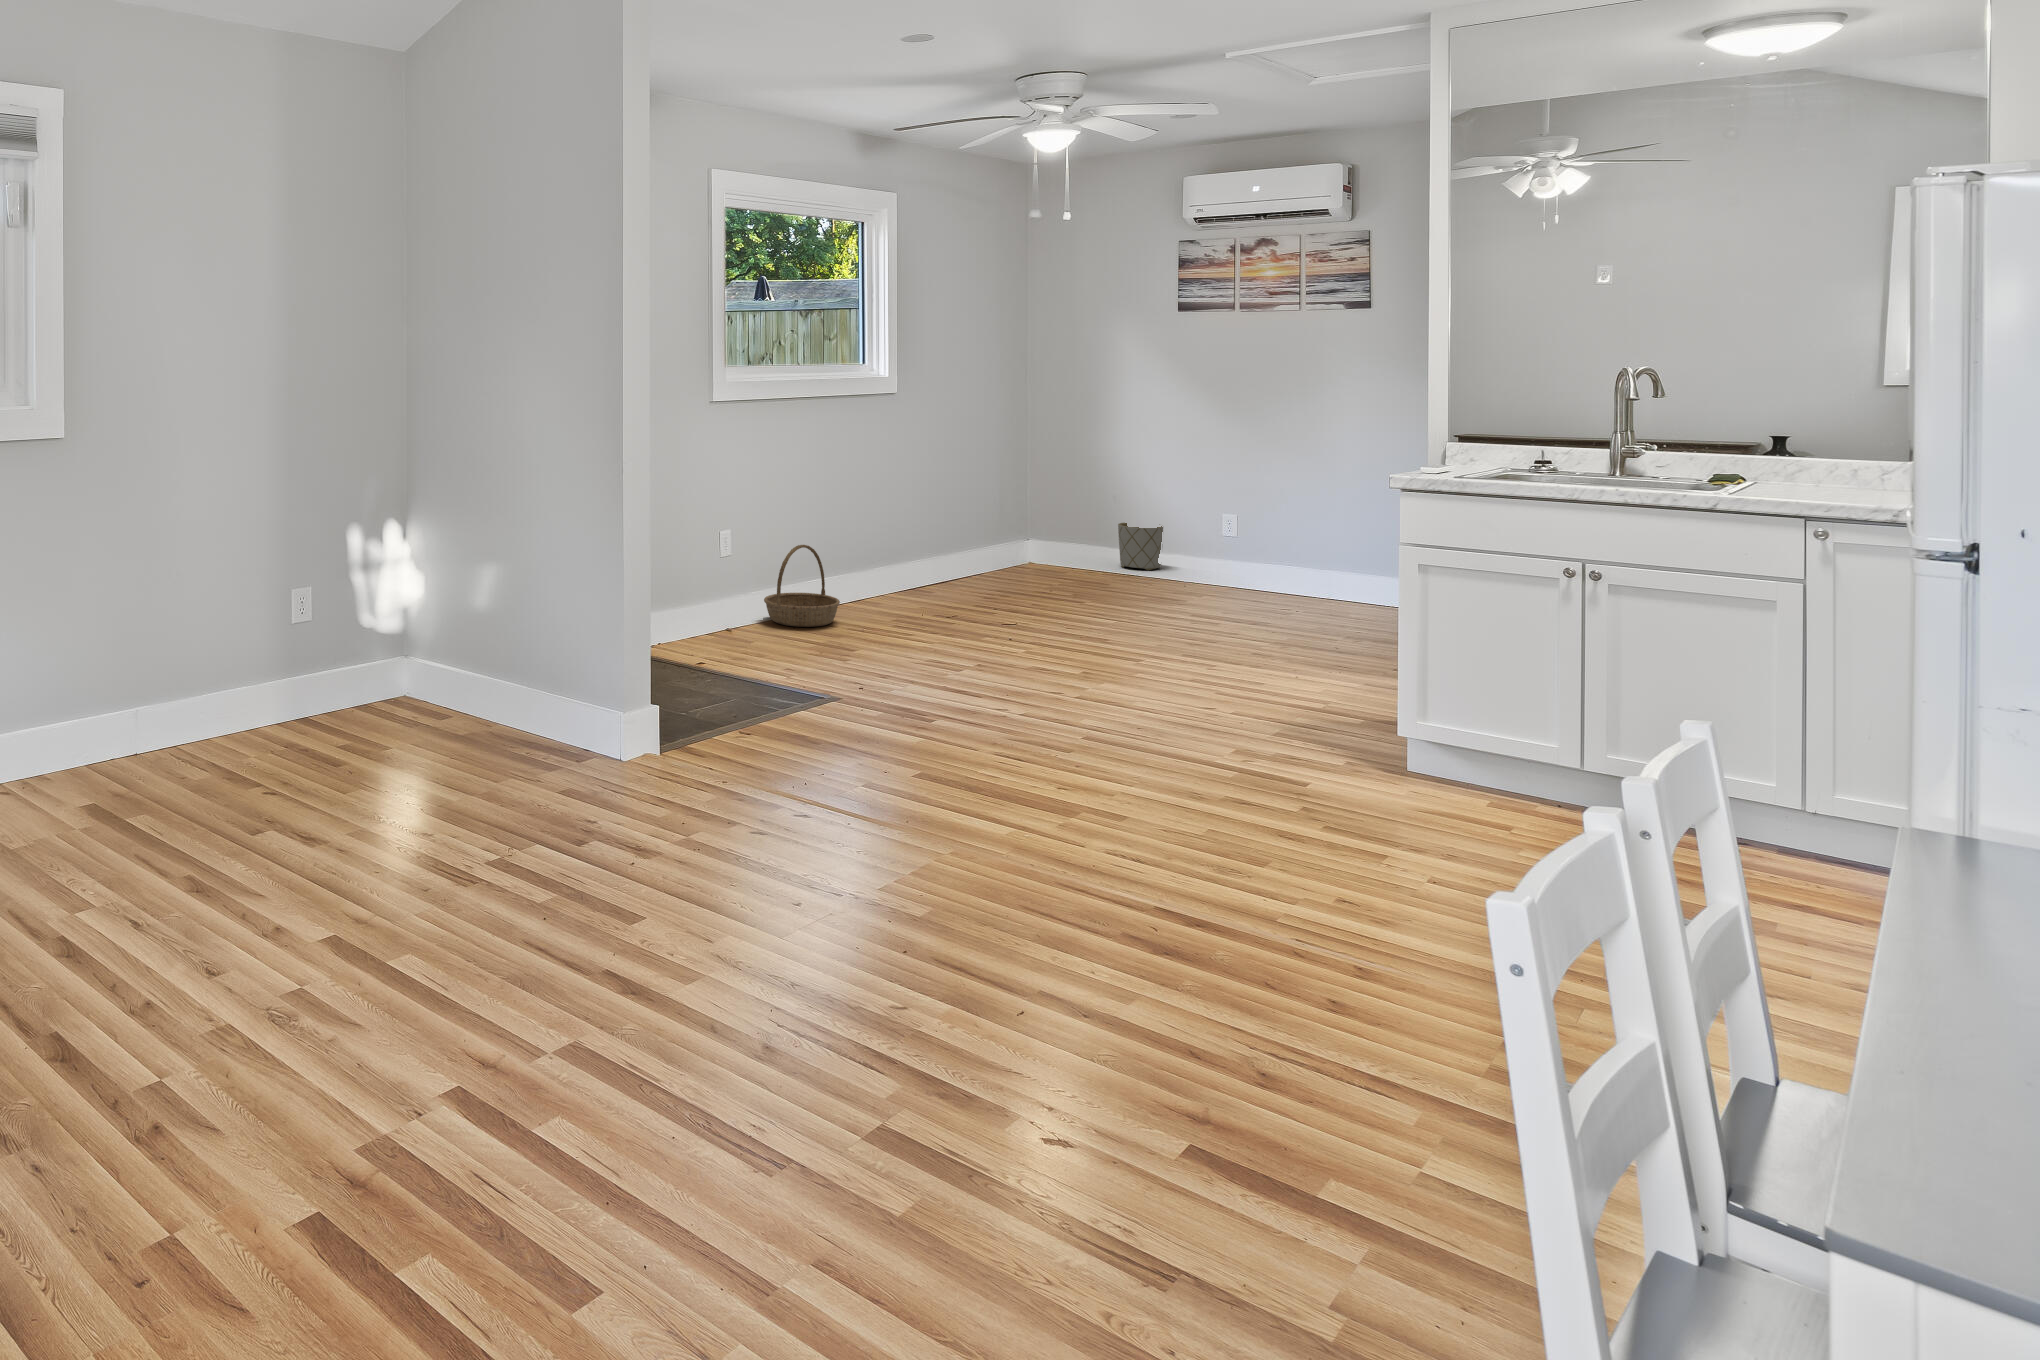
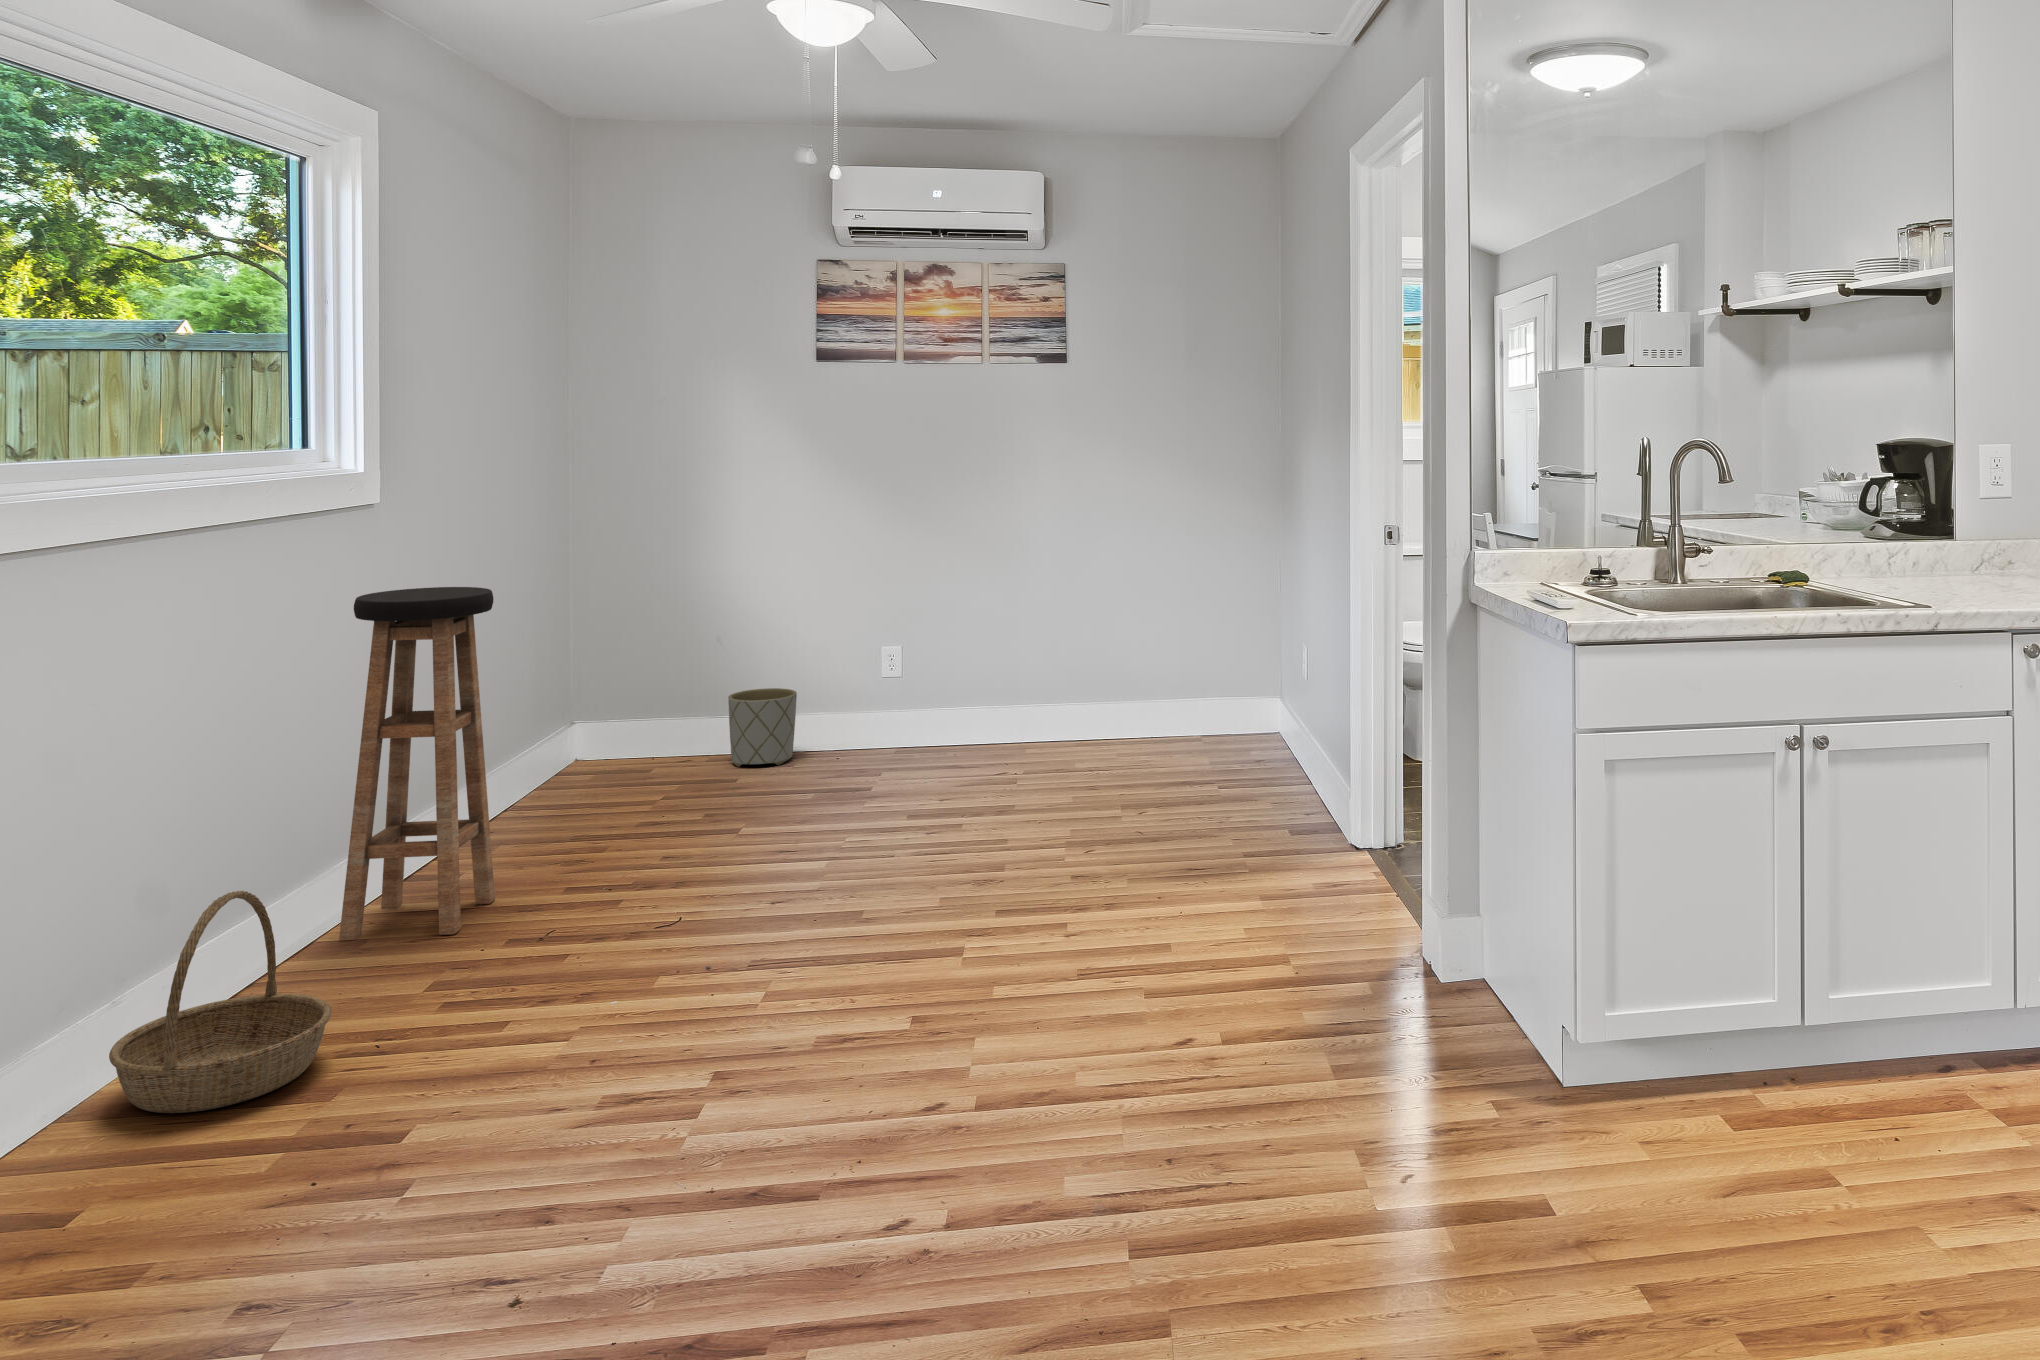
bar stool: none [870,433,943,601] -> present [339,587,495,940]

